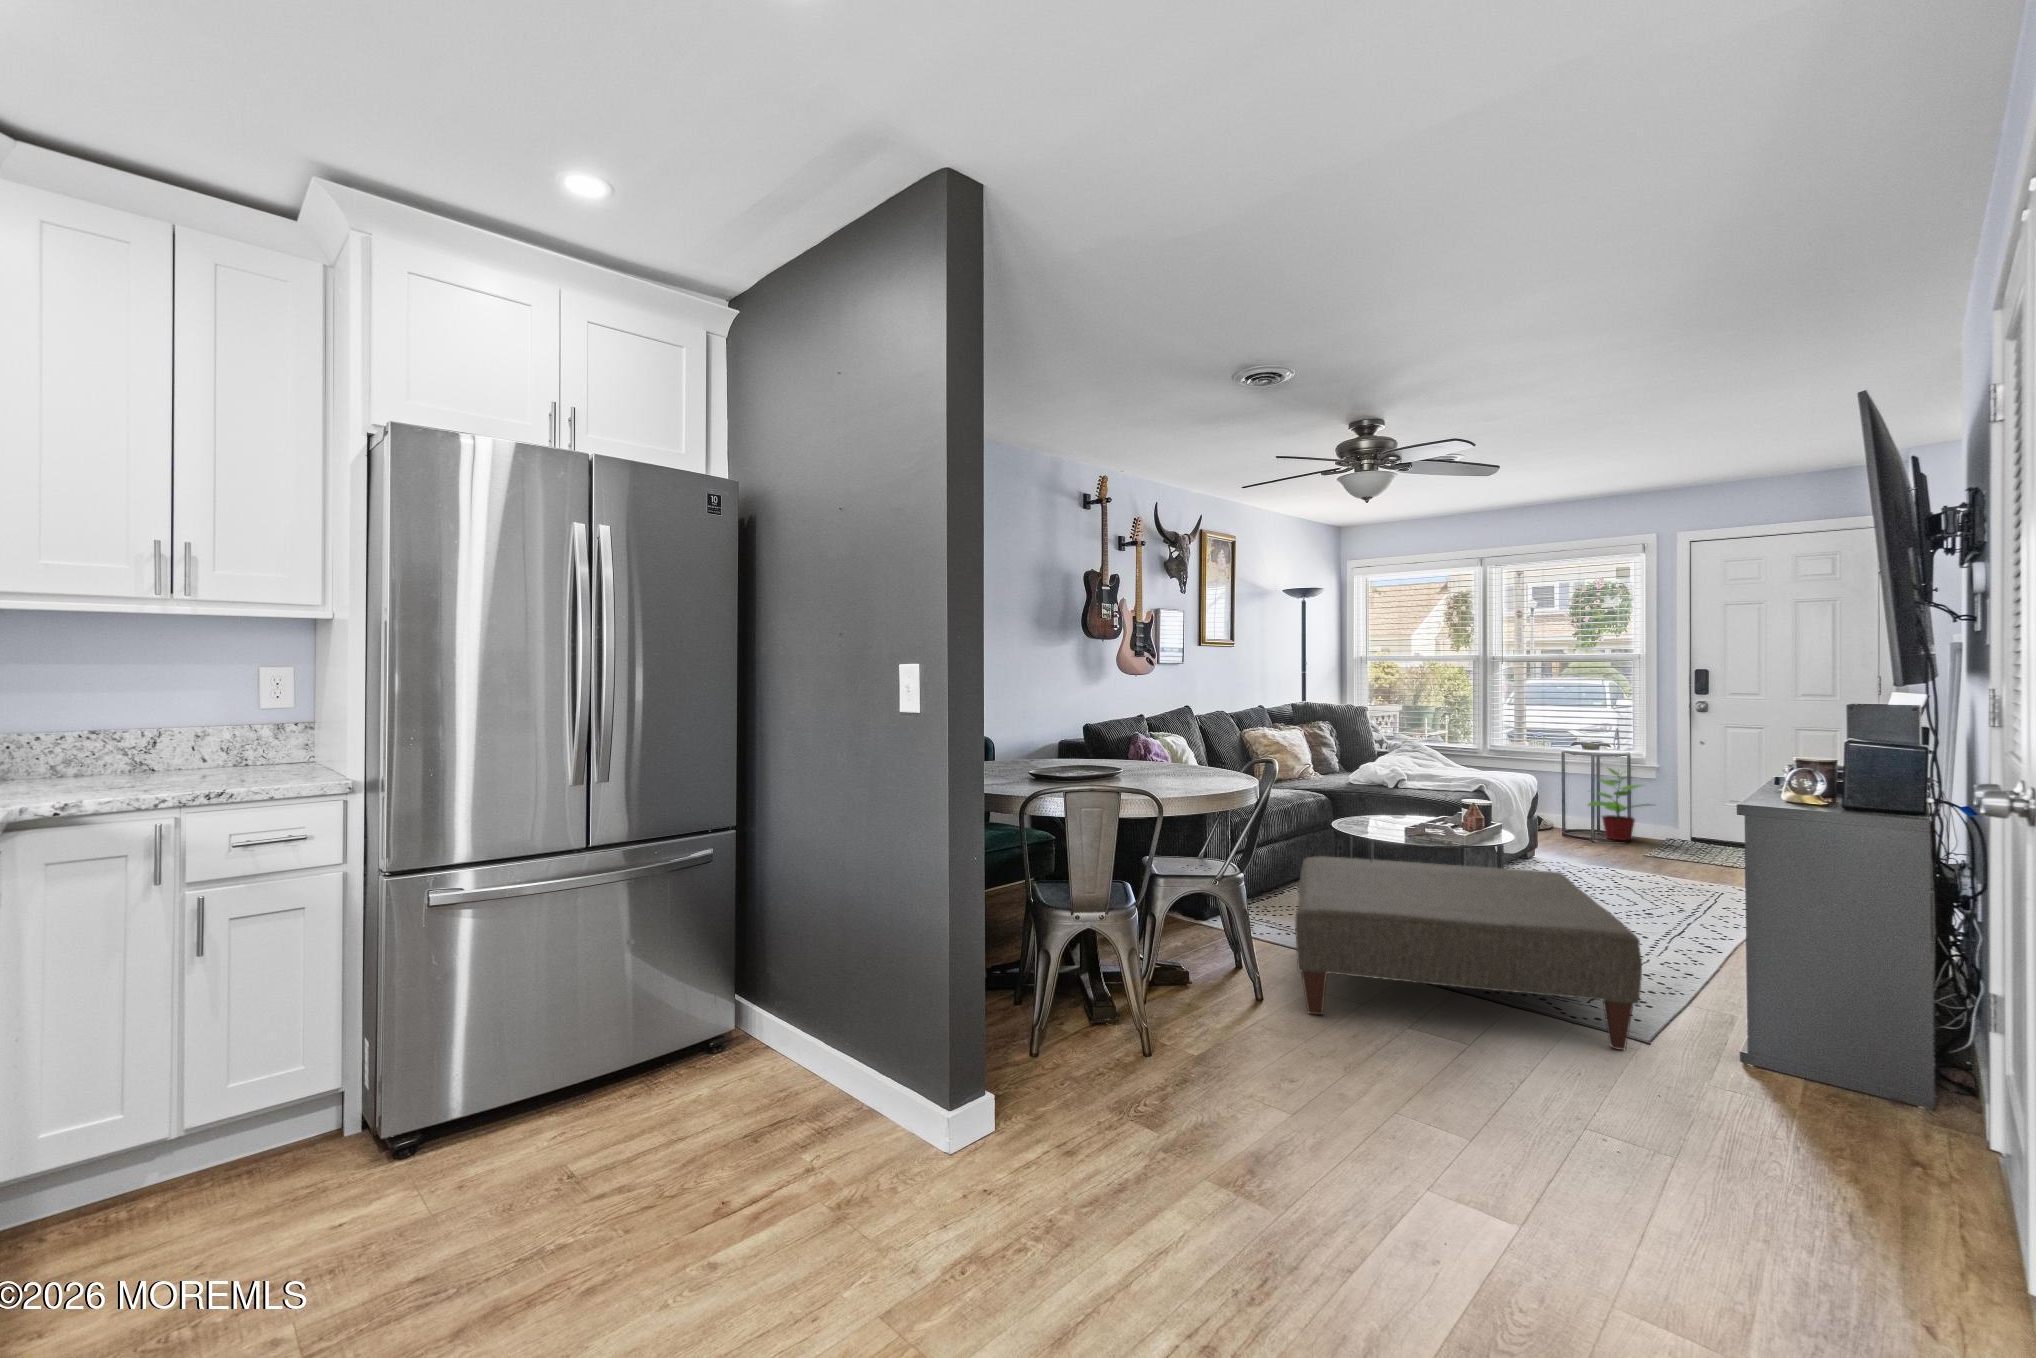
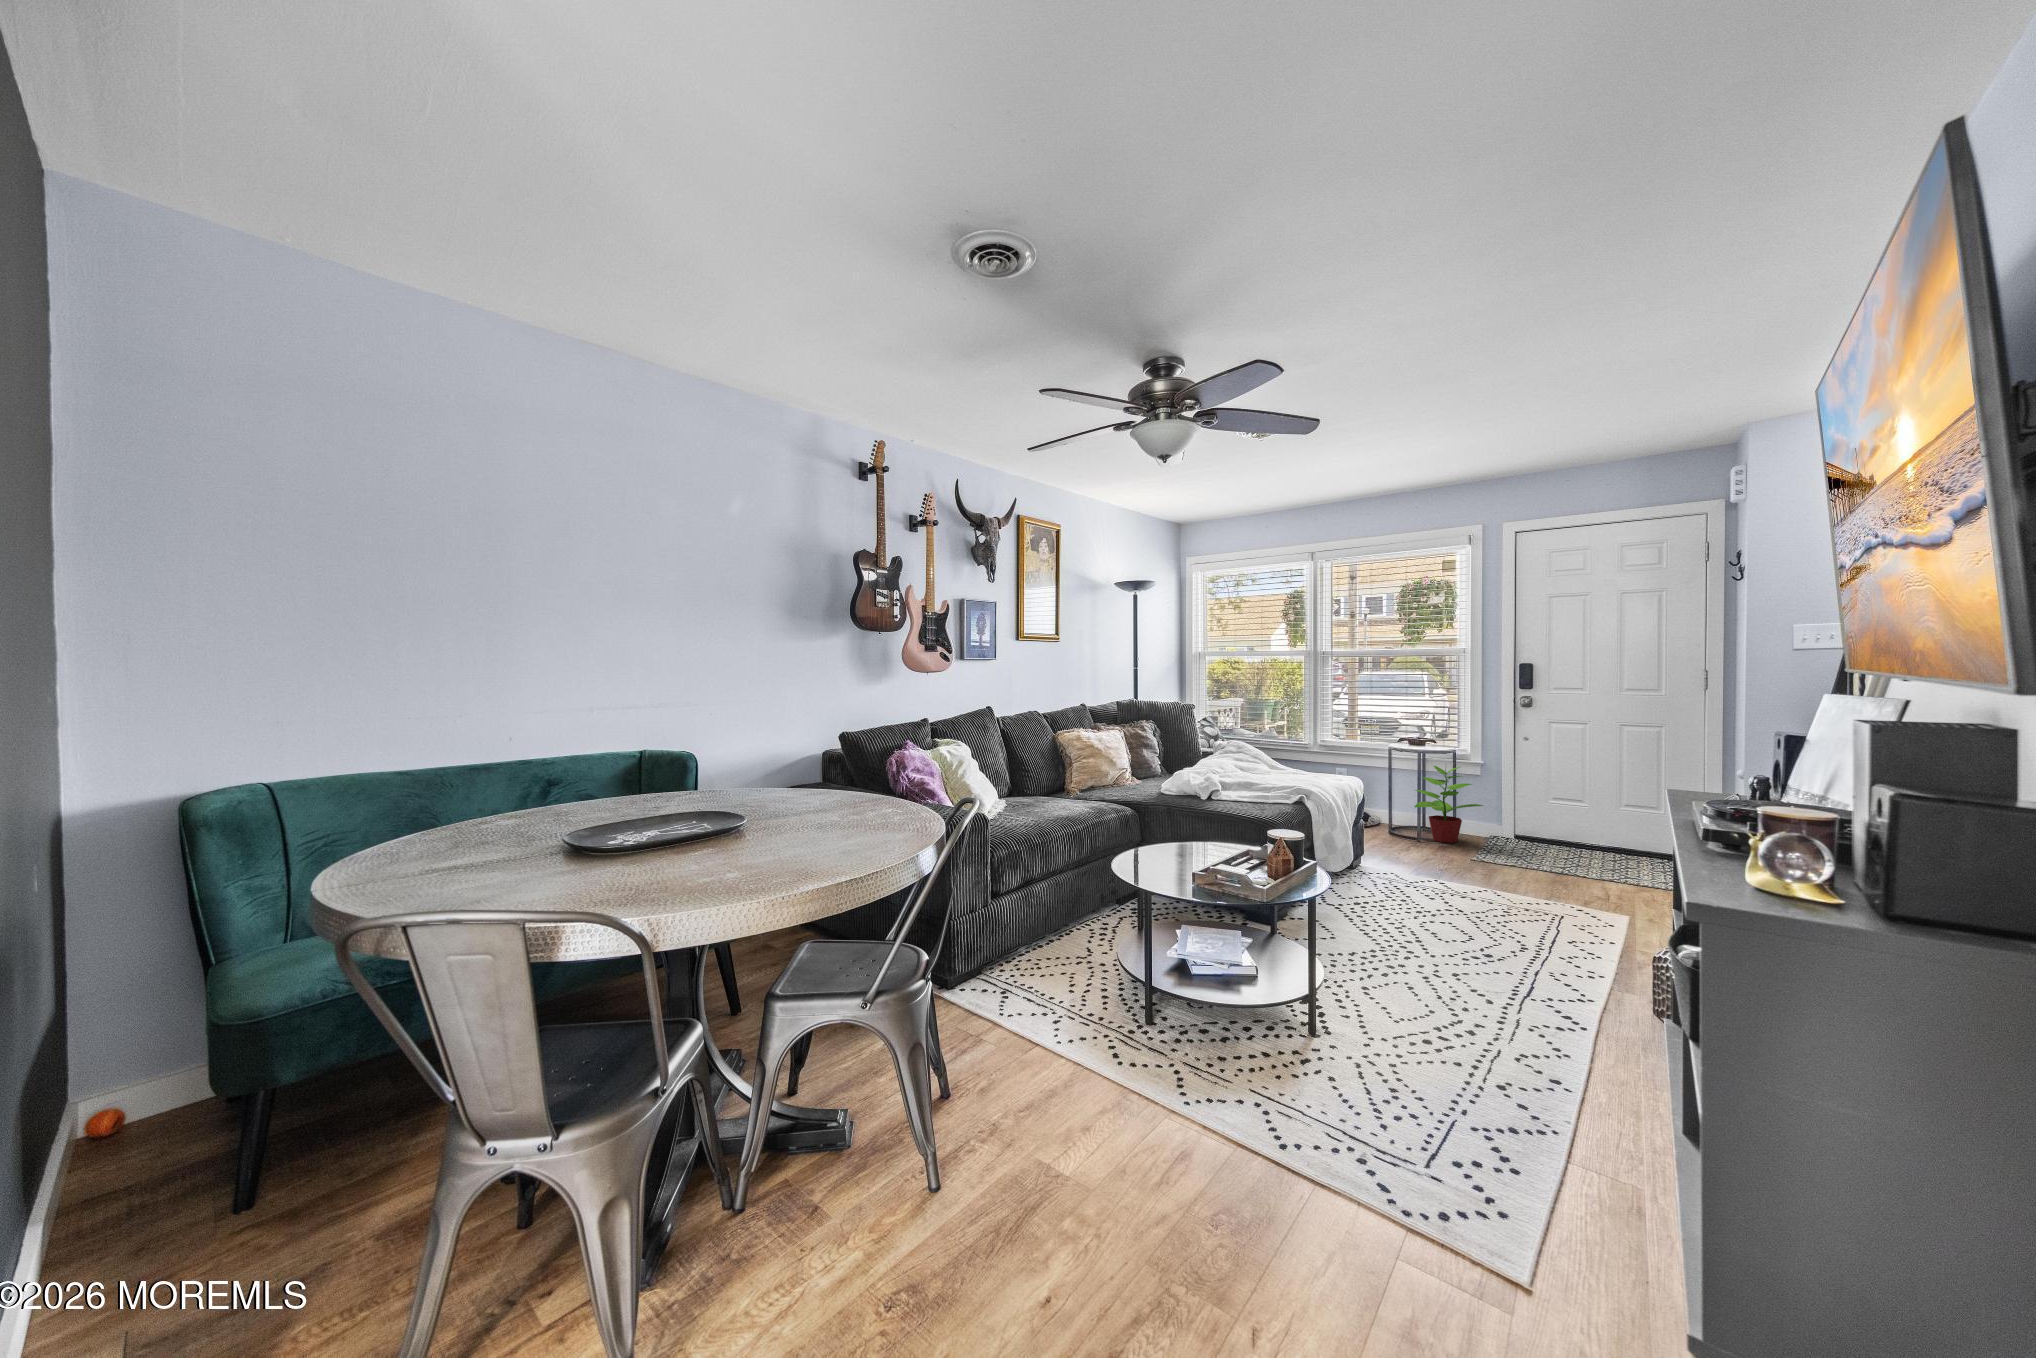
ottoman: present [1295,856,1642,1050] -> none [1001,911,1508,1269]

